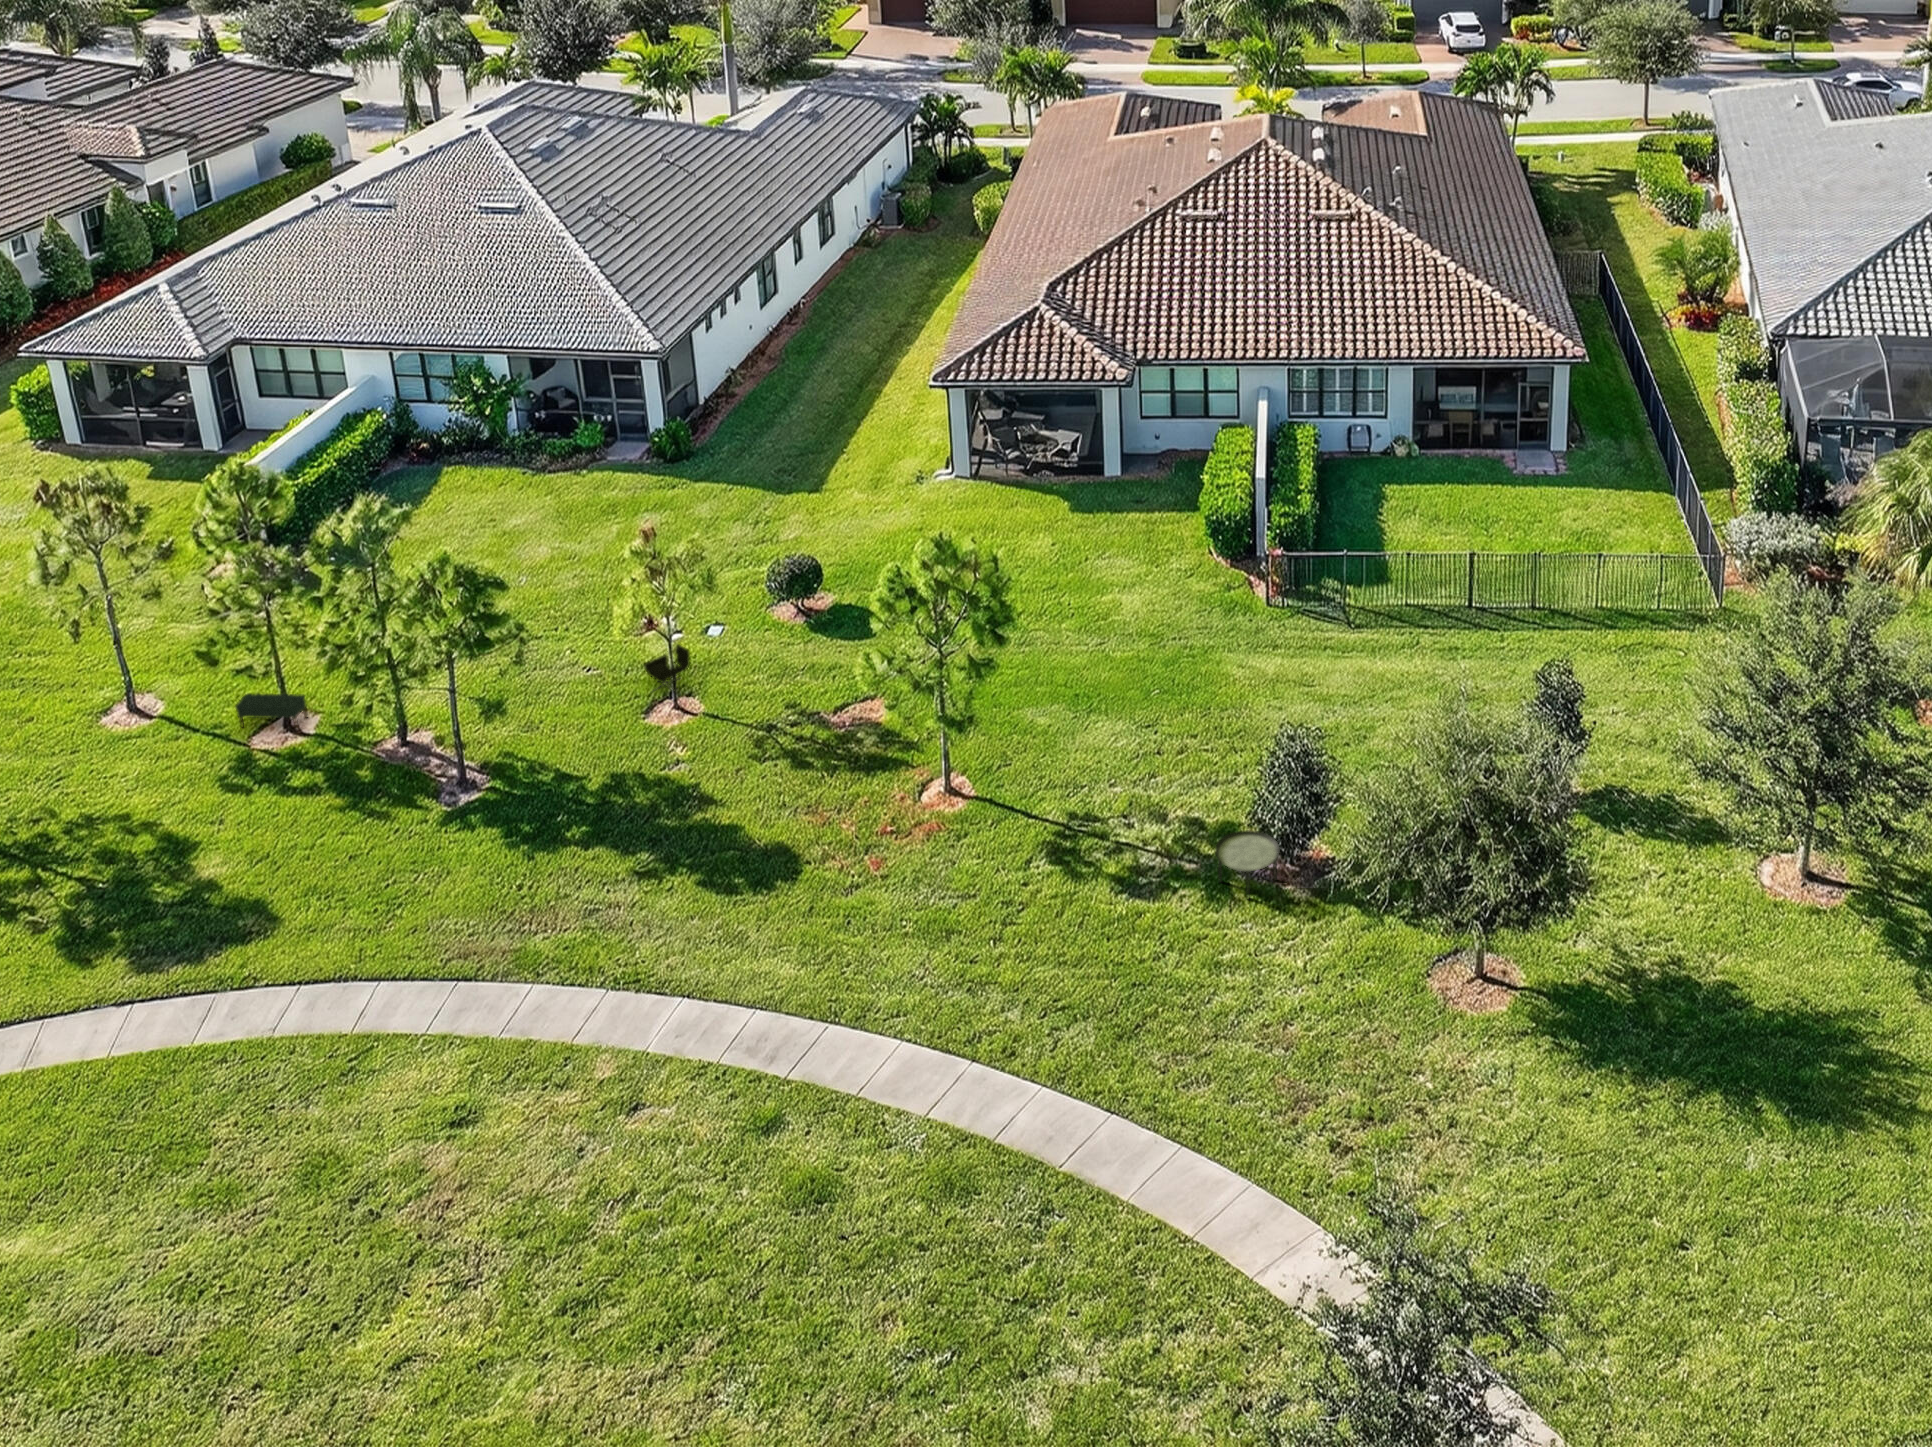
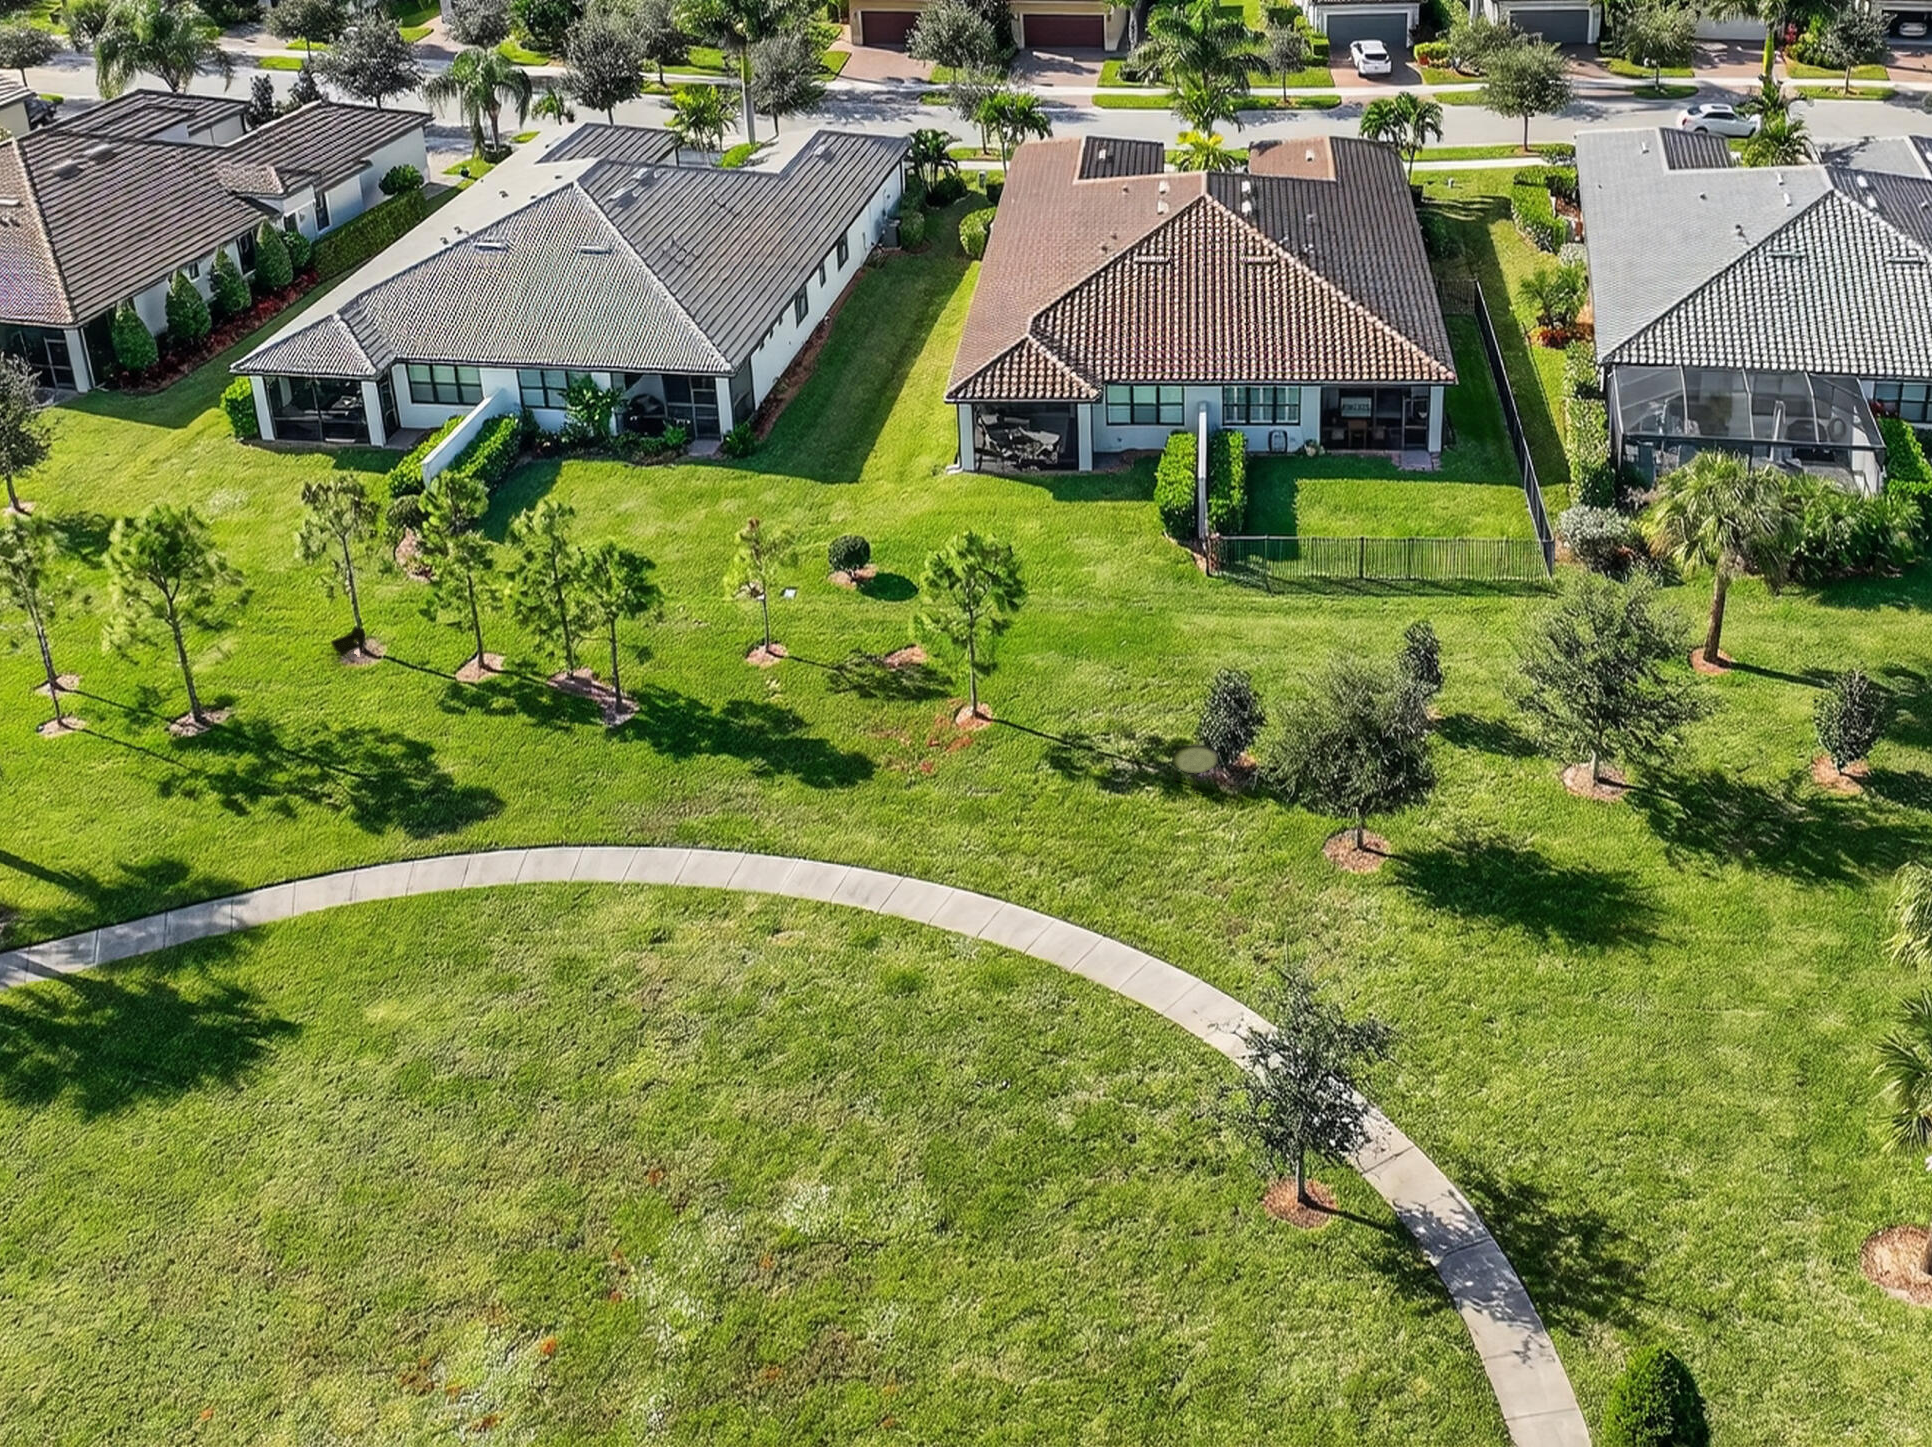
lounge chair: present [644,644,690,685] -> present [331,626,365,658]
bench: present [235,694,308,728] -> none [444,640,497,667]

